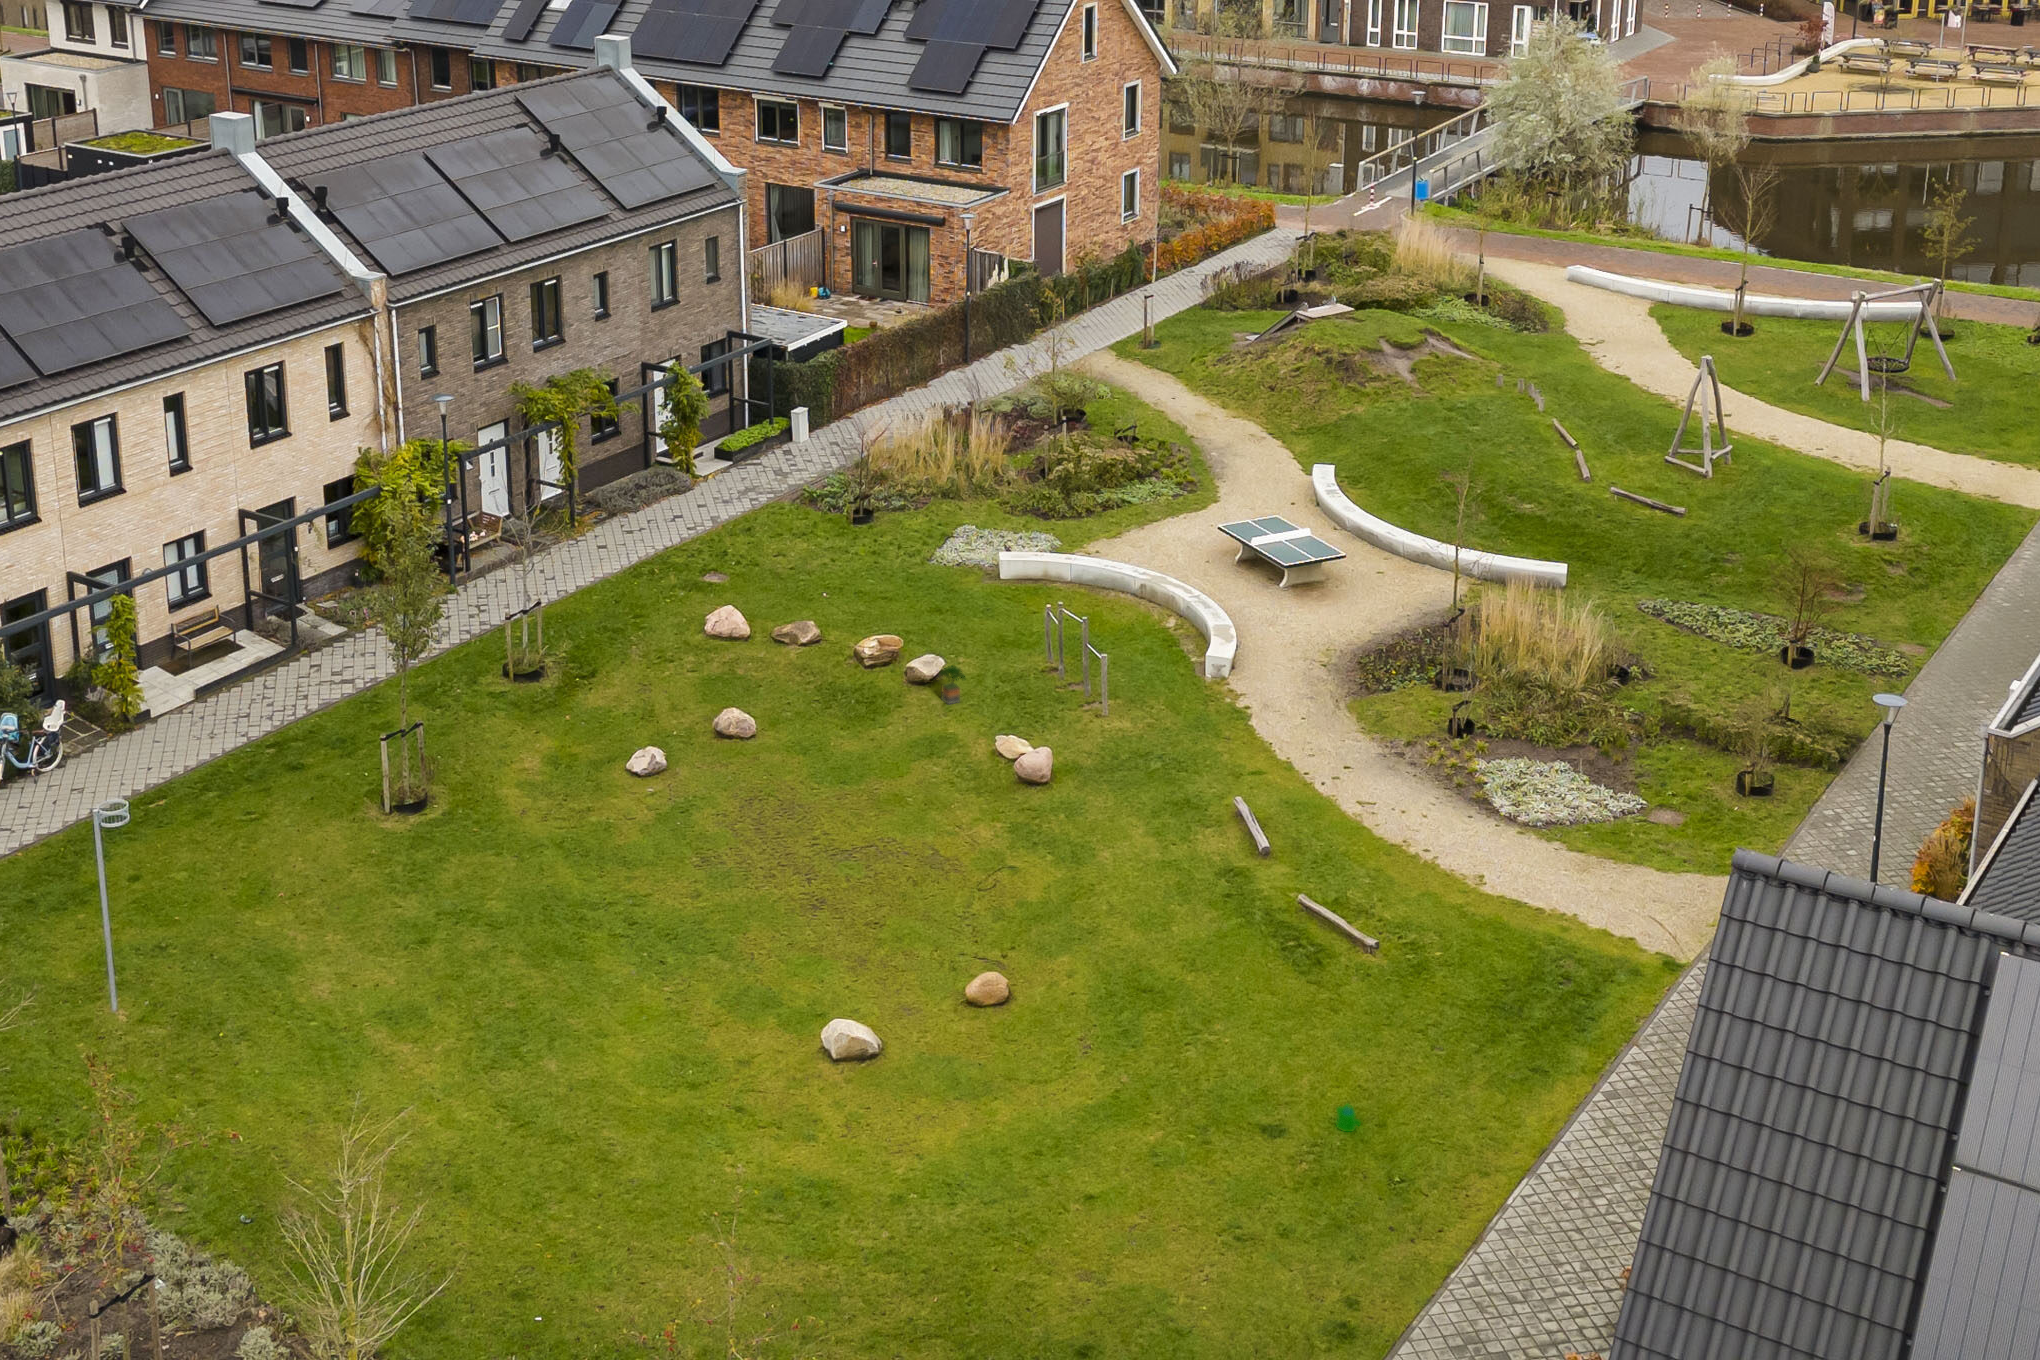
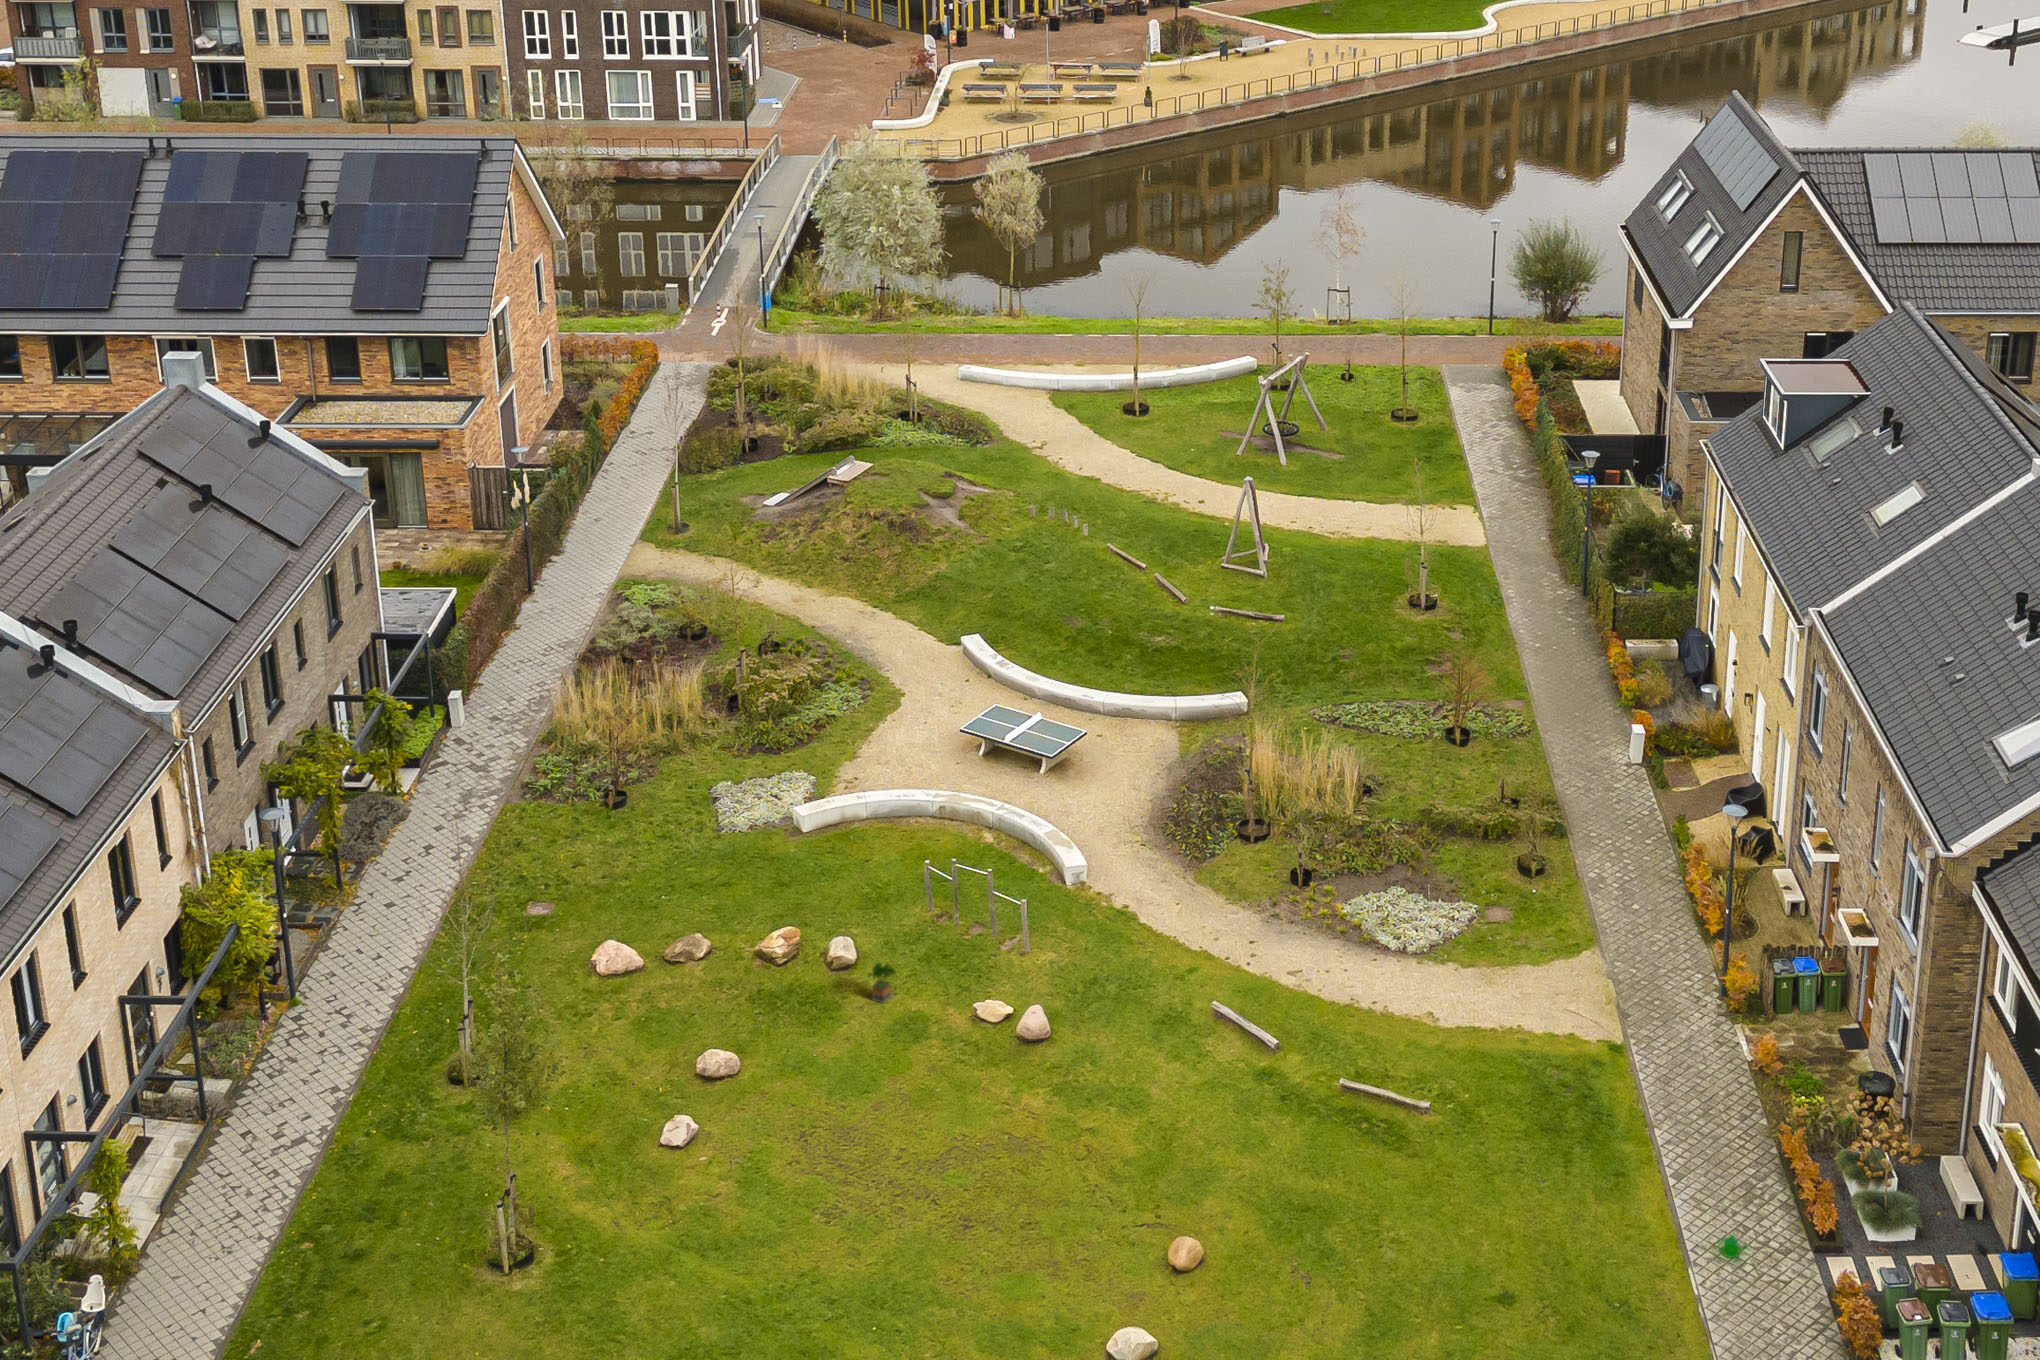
watering can: present [1336,1104,1361,1132] -> present [1718,1235,1747,1258]

